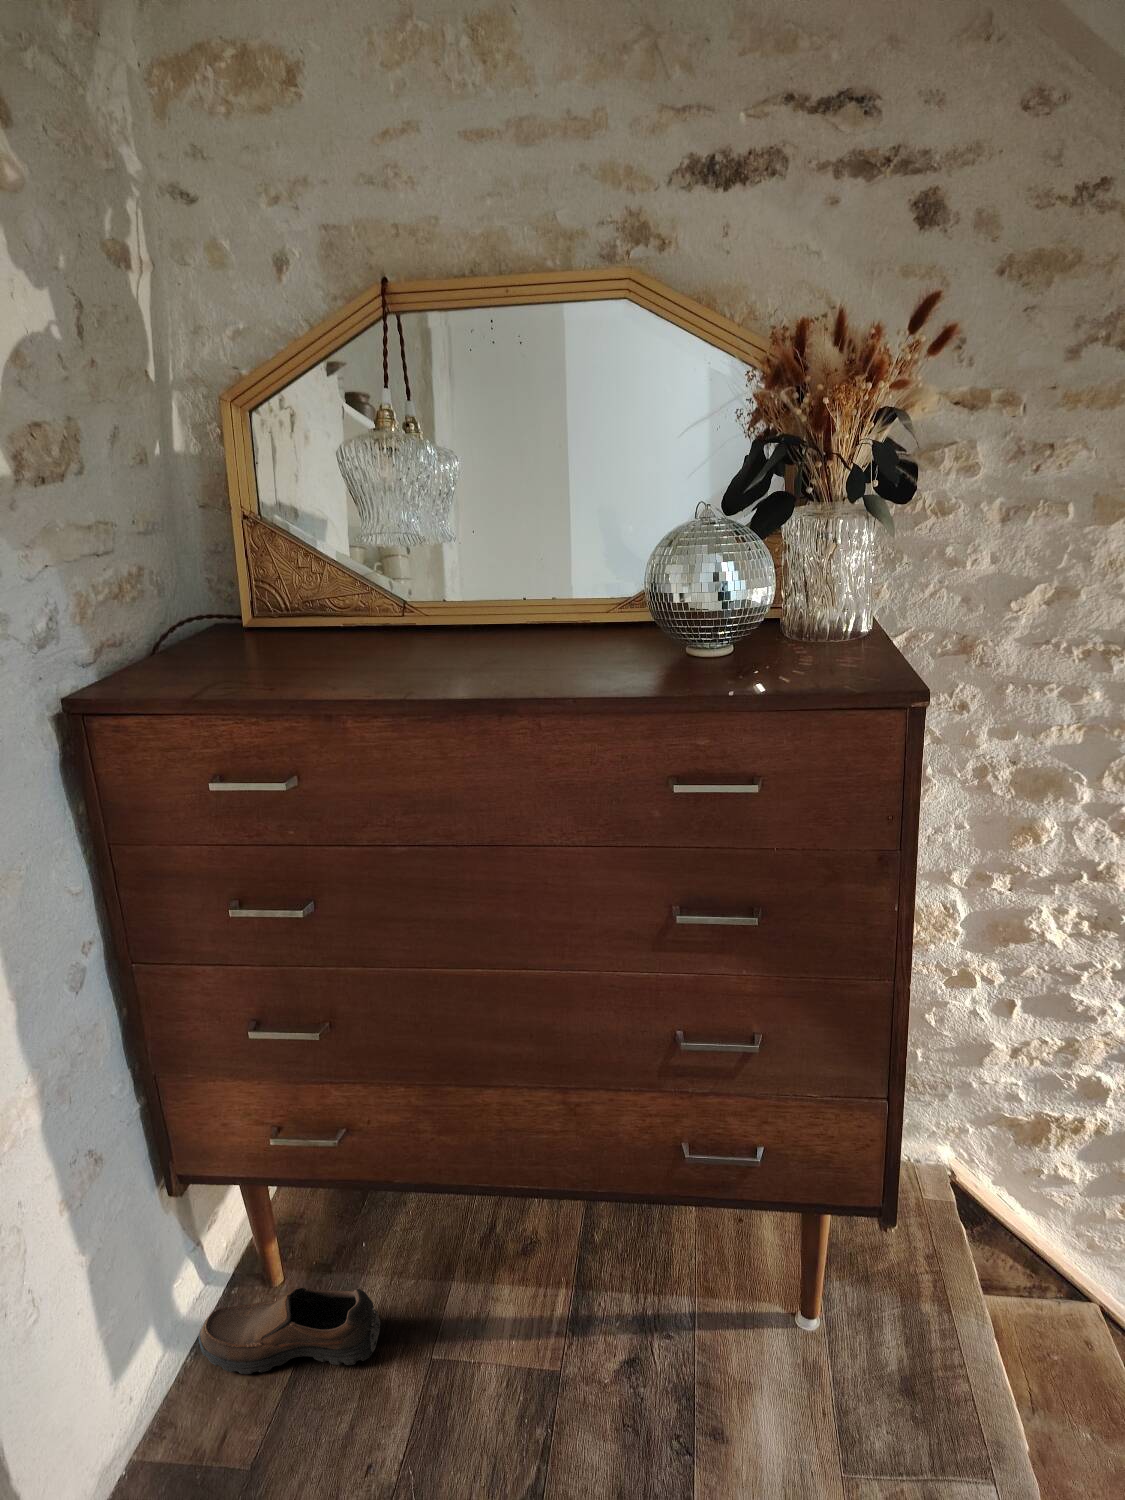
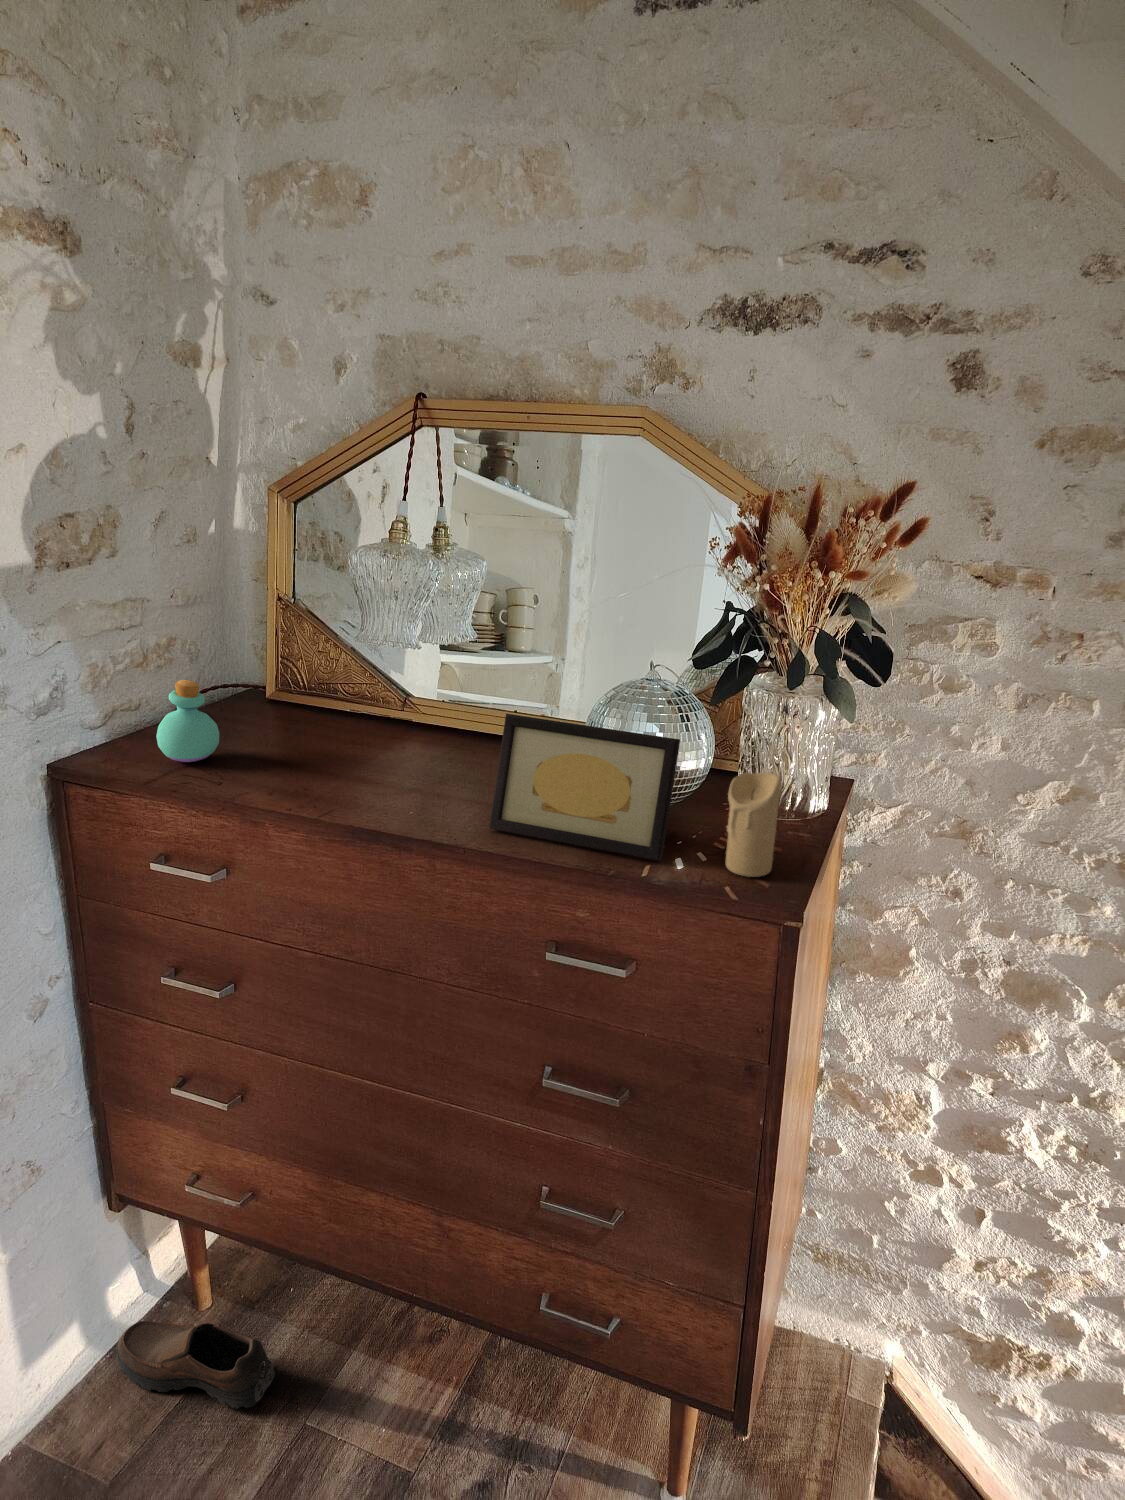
picture frame: none [586,559,769,681] -> present [489,714,680,861]
candle: none [825,578,875,679] -> present [726,773,781,877]
perfume bottle: none [181,589,246,678] -> present [156,680,219,762]

